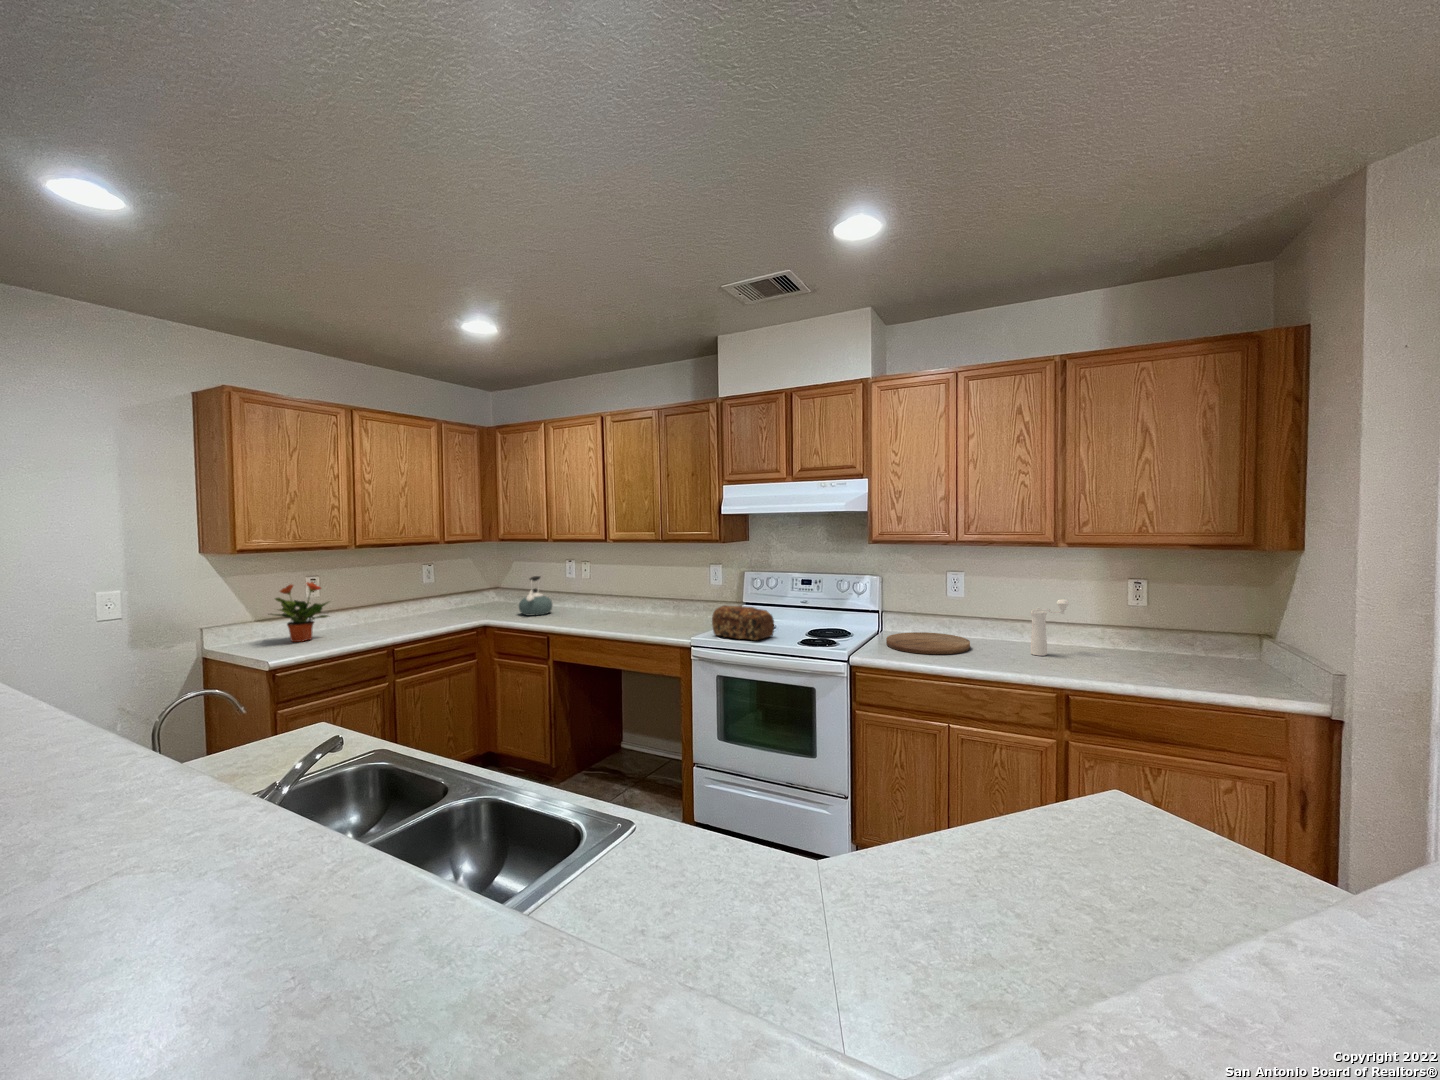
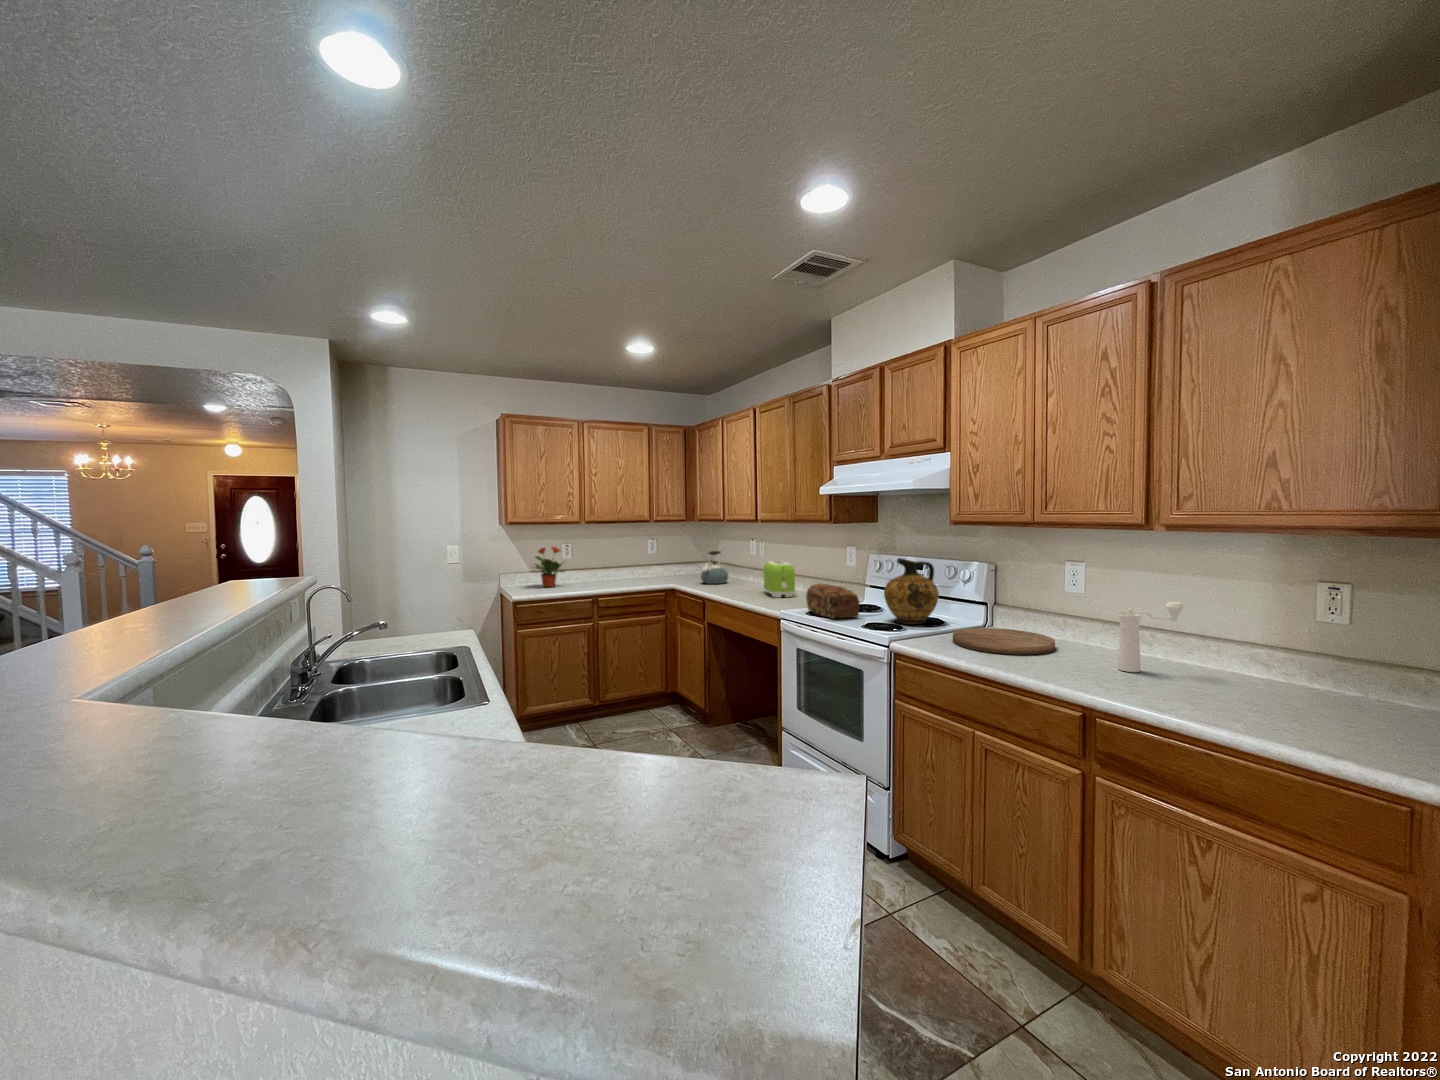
ceramic jug: none [797,575,846,637] -> present [884,558,939,624]
toaster: none [618,584,664,624] -> present [764,561,795,597]

